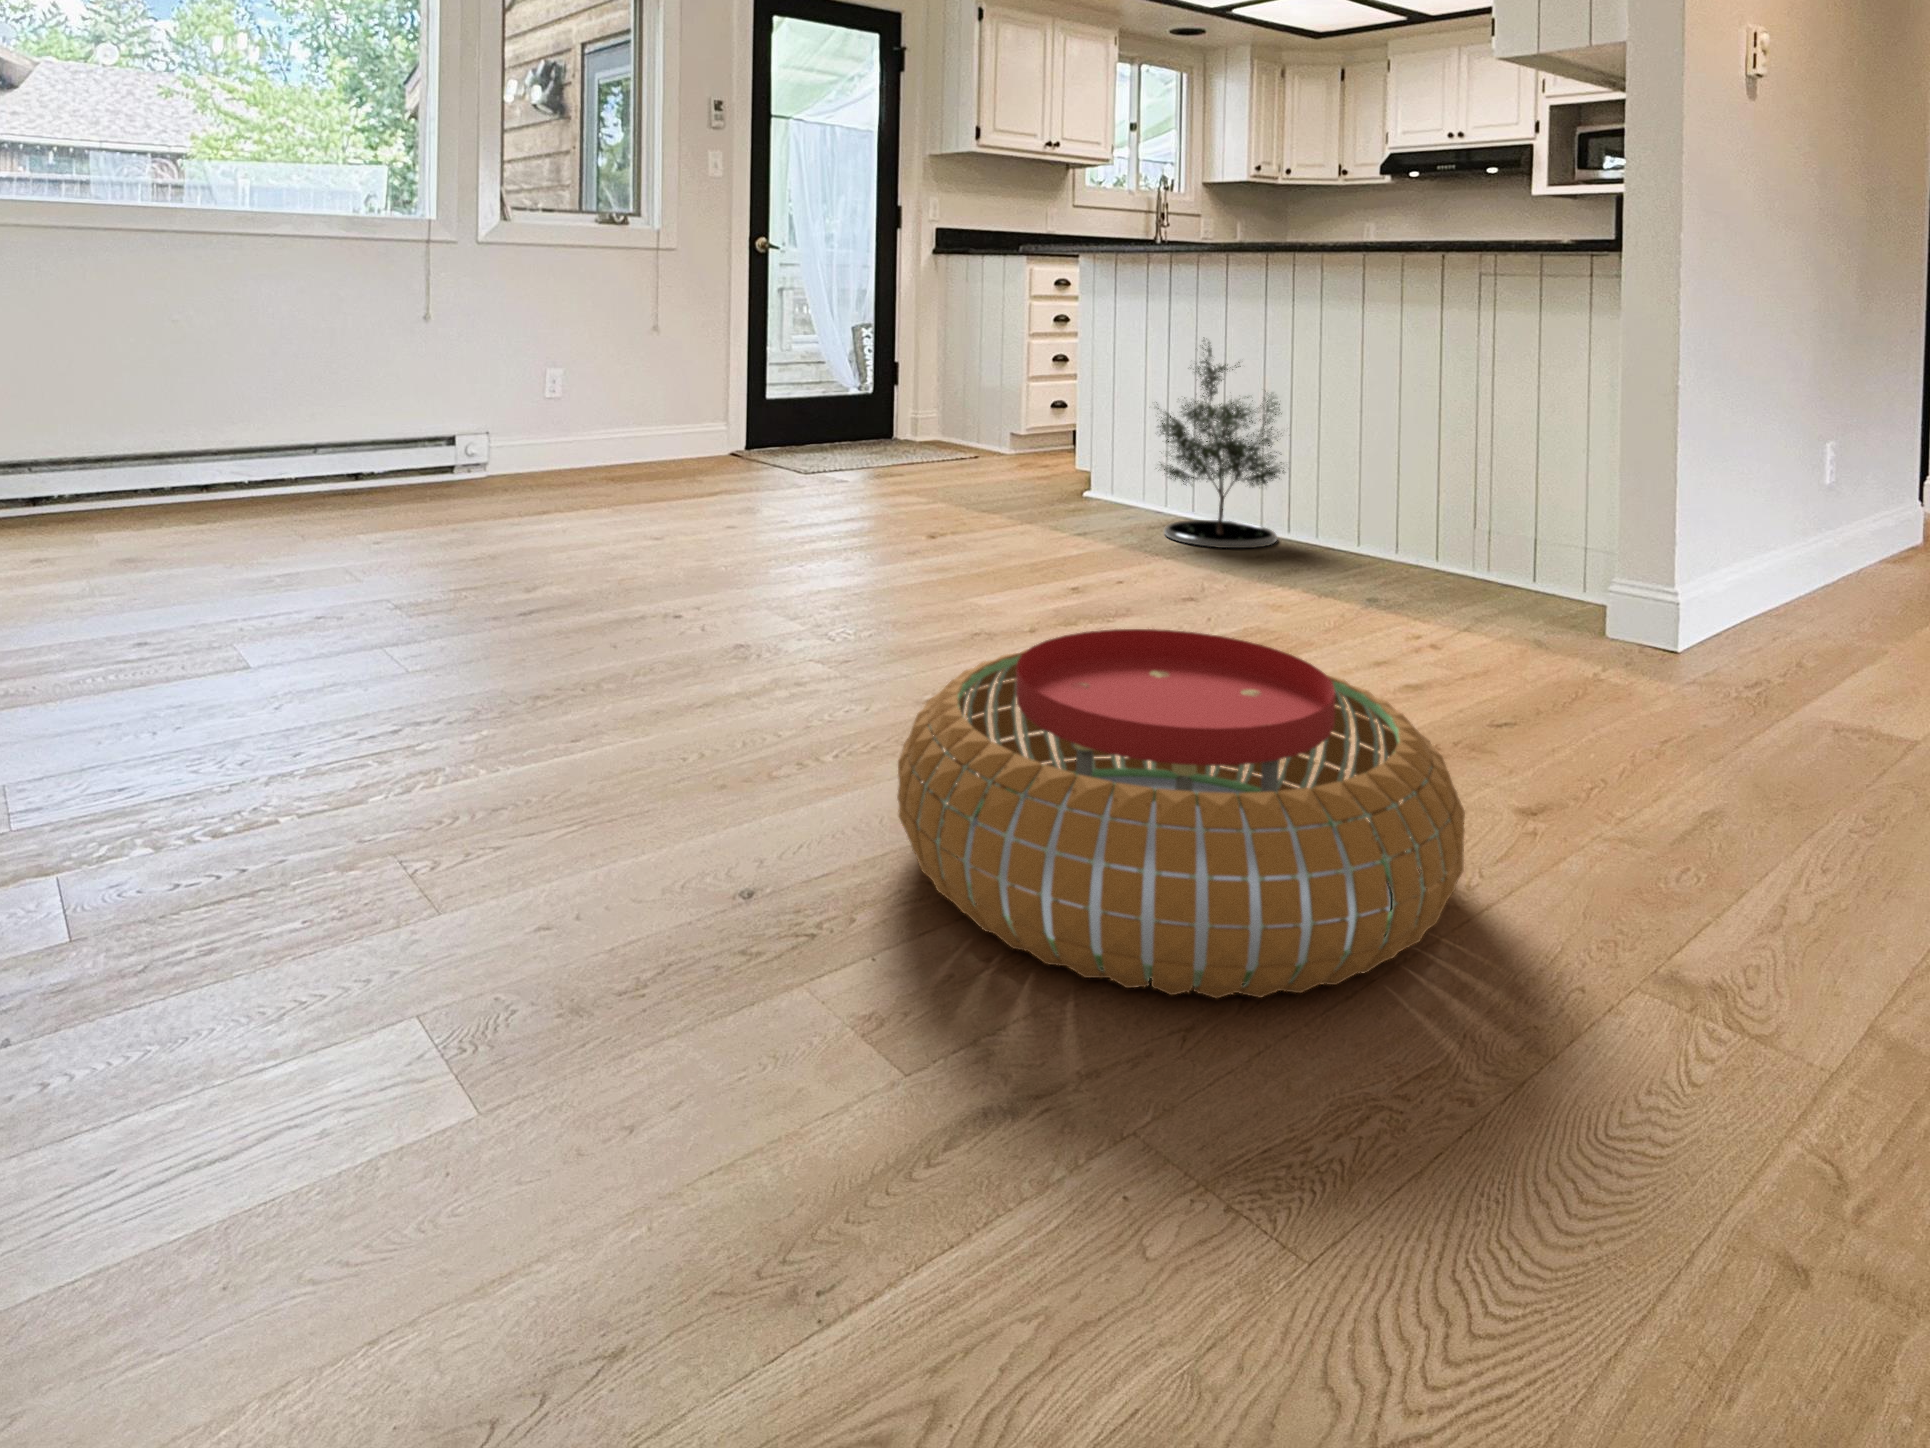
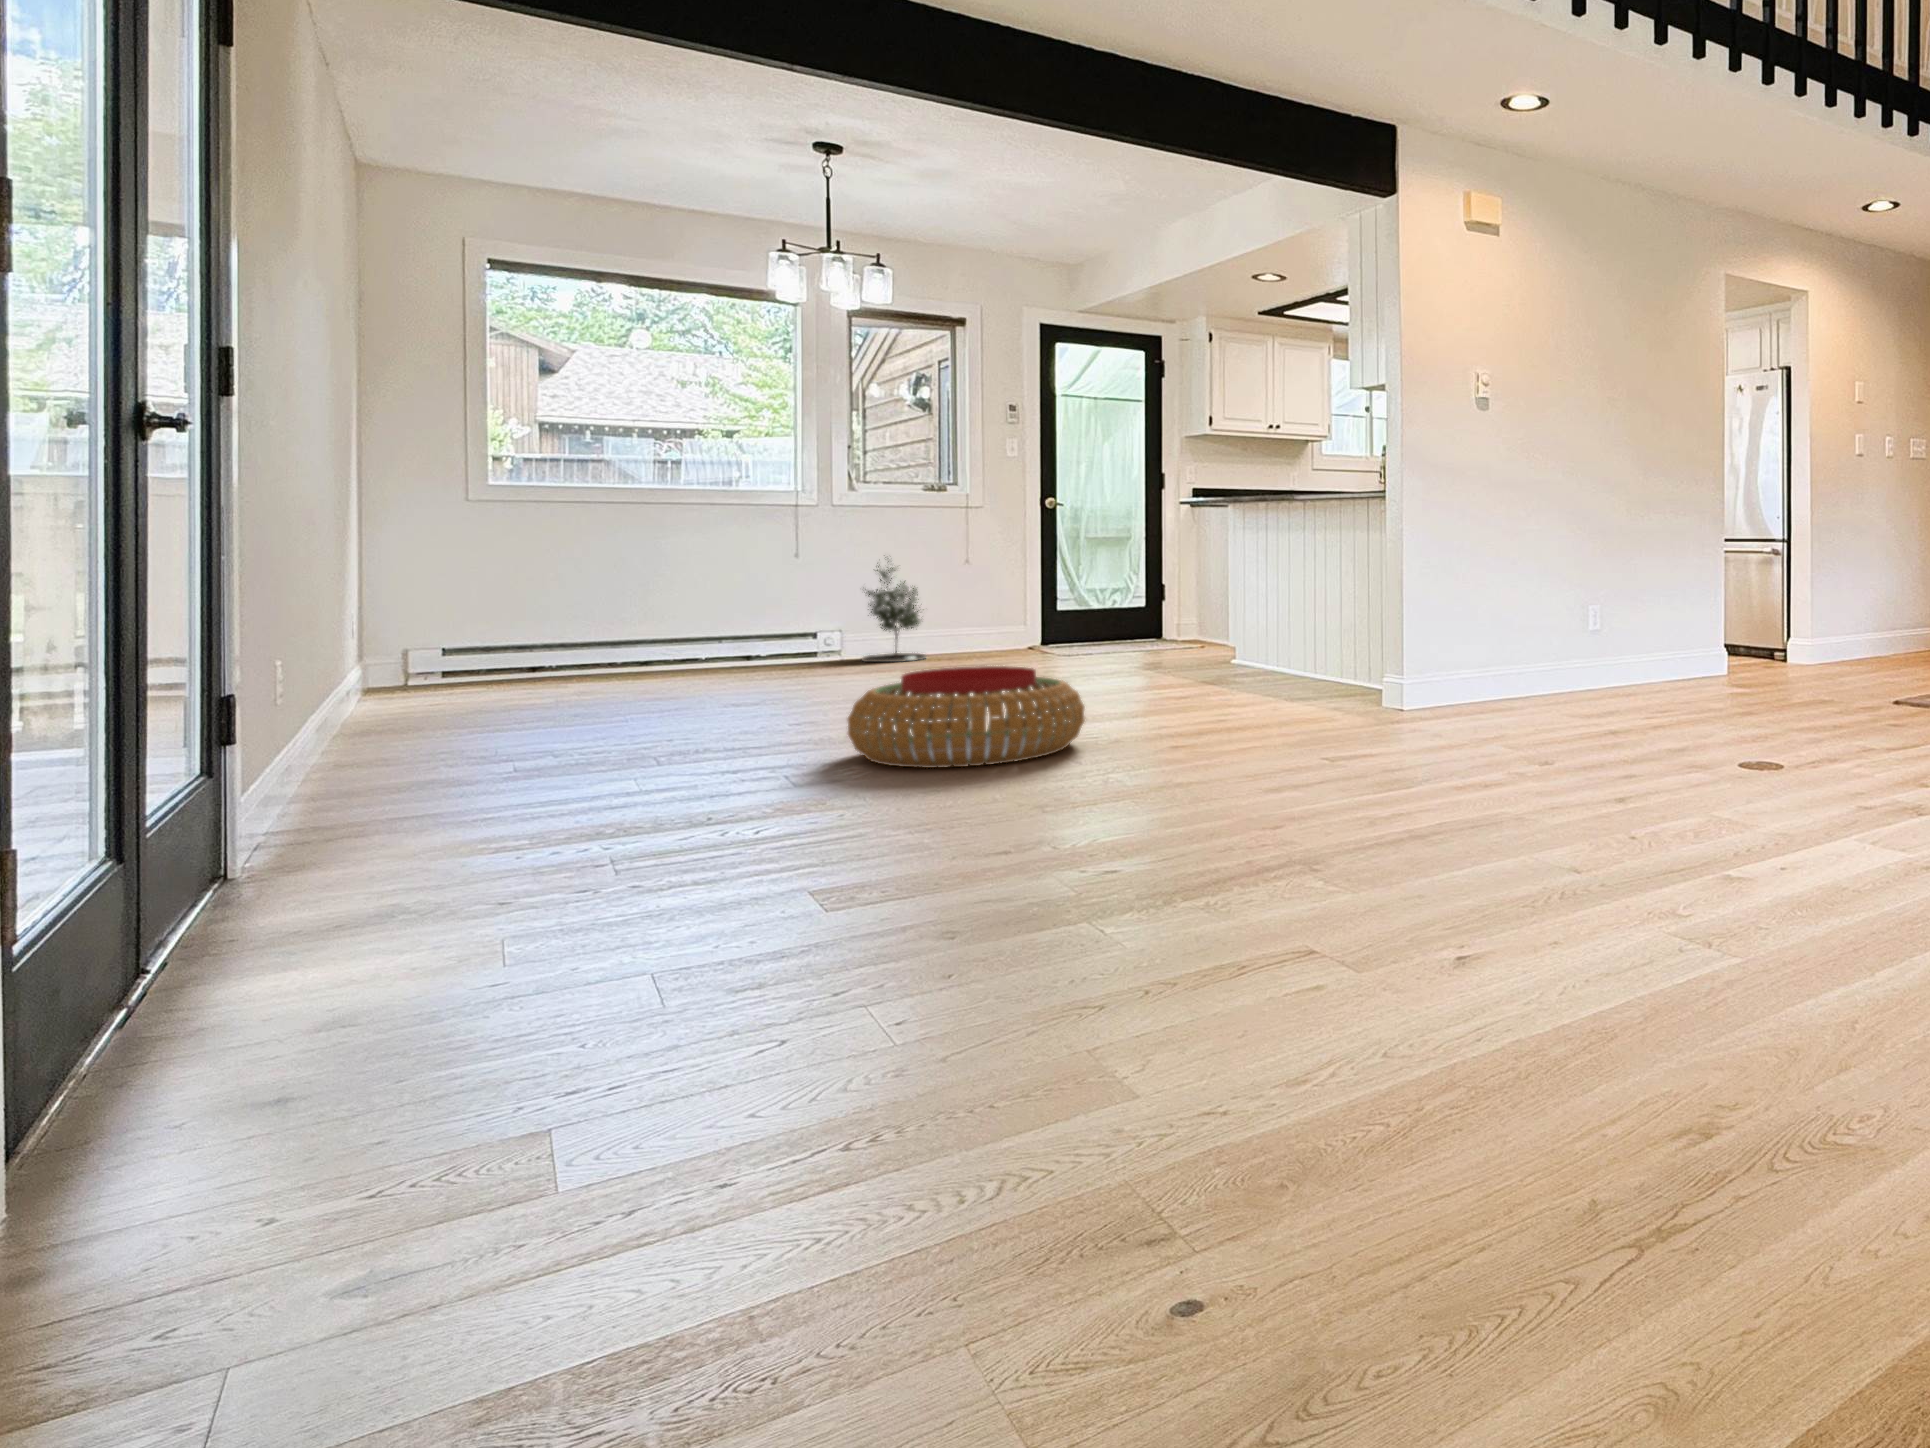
potted tree: present [1156,342,1284,548] -> present [862,557,926,662]

